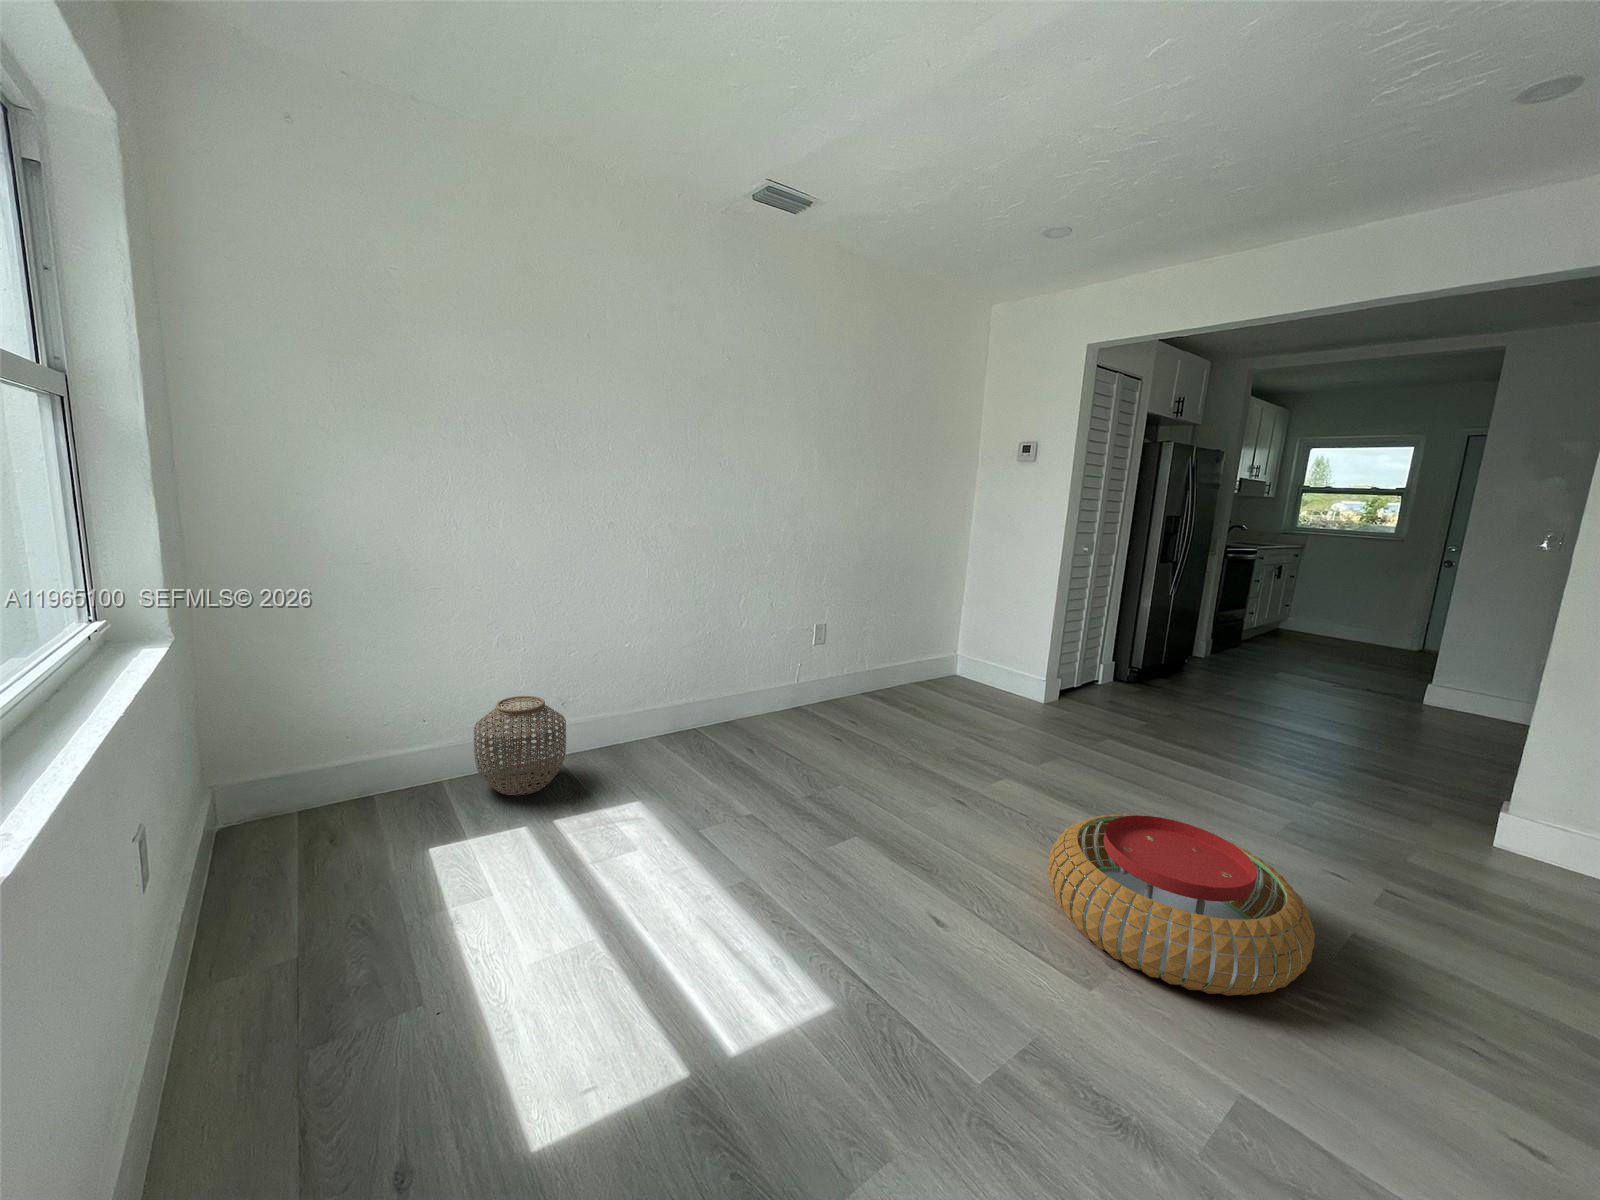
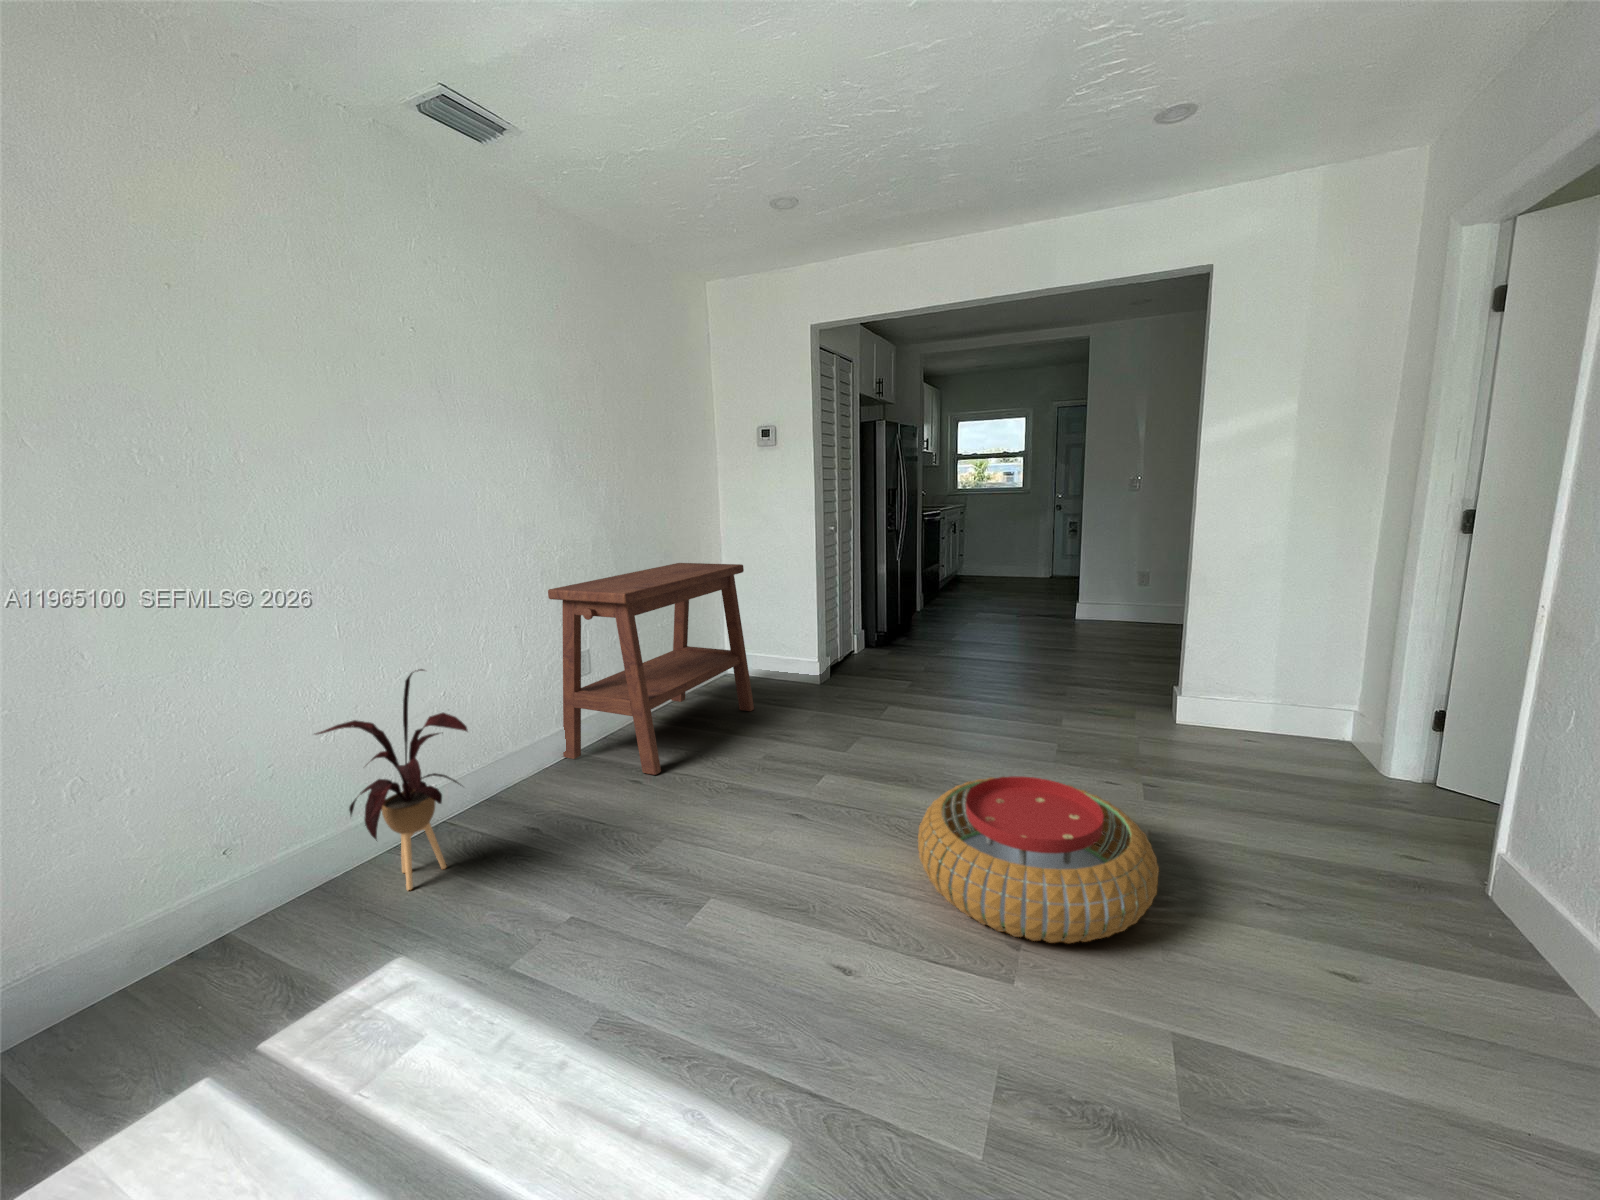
side table: none [789,563,976,739] -> present [548,563,754,775]
house plant: none [618,607,709,765] -> present [316,669,468,890]
woven basket: present [474,696,566,795] -> none [53,859,254,1034]

